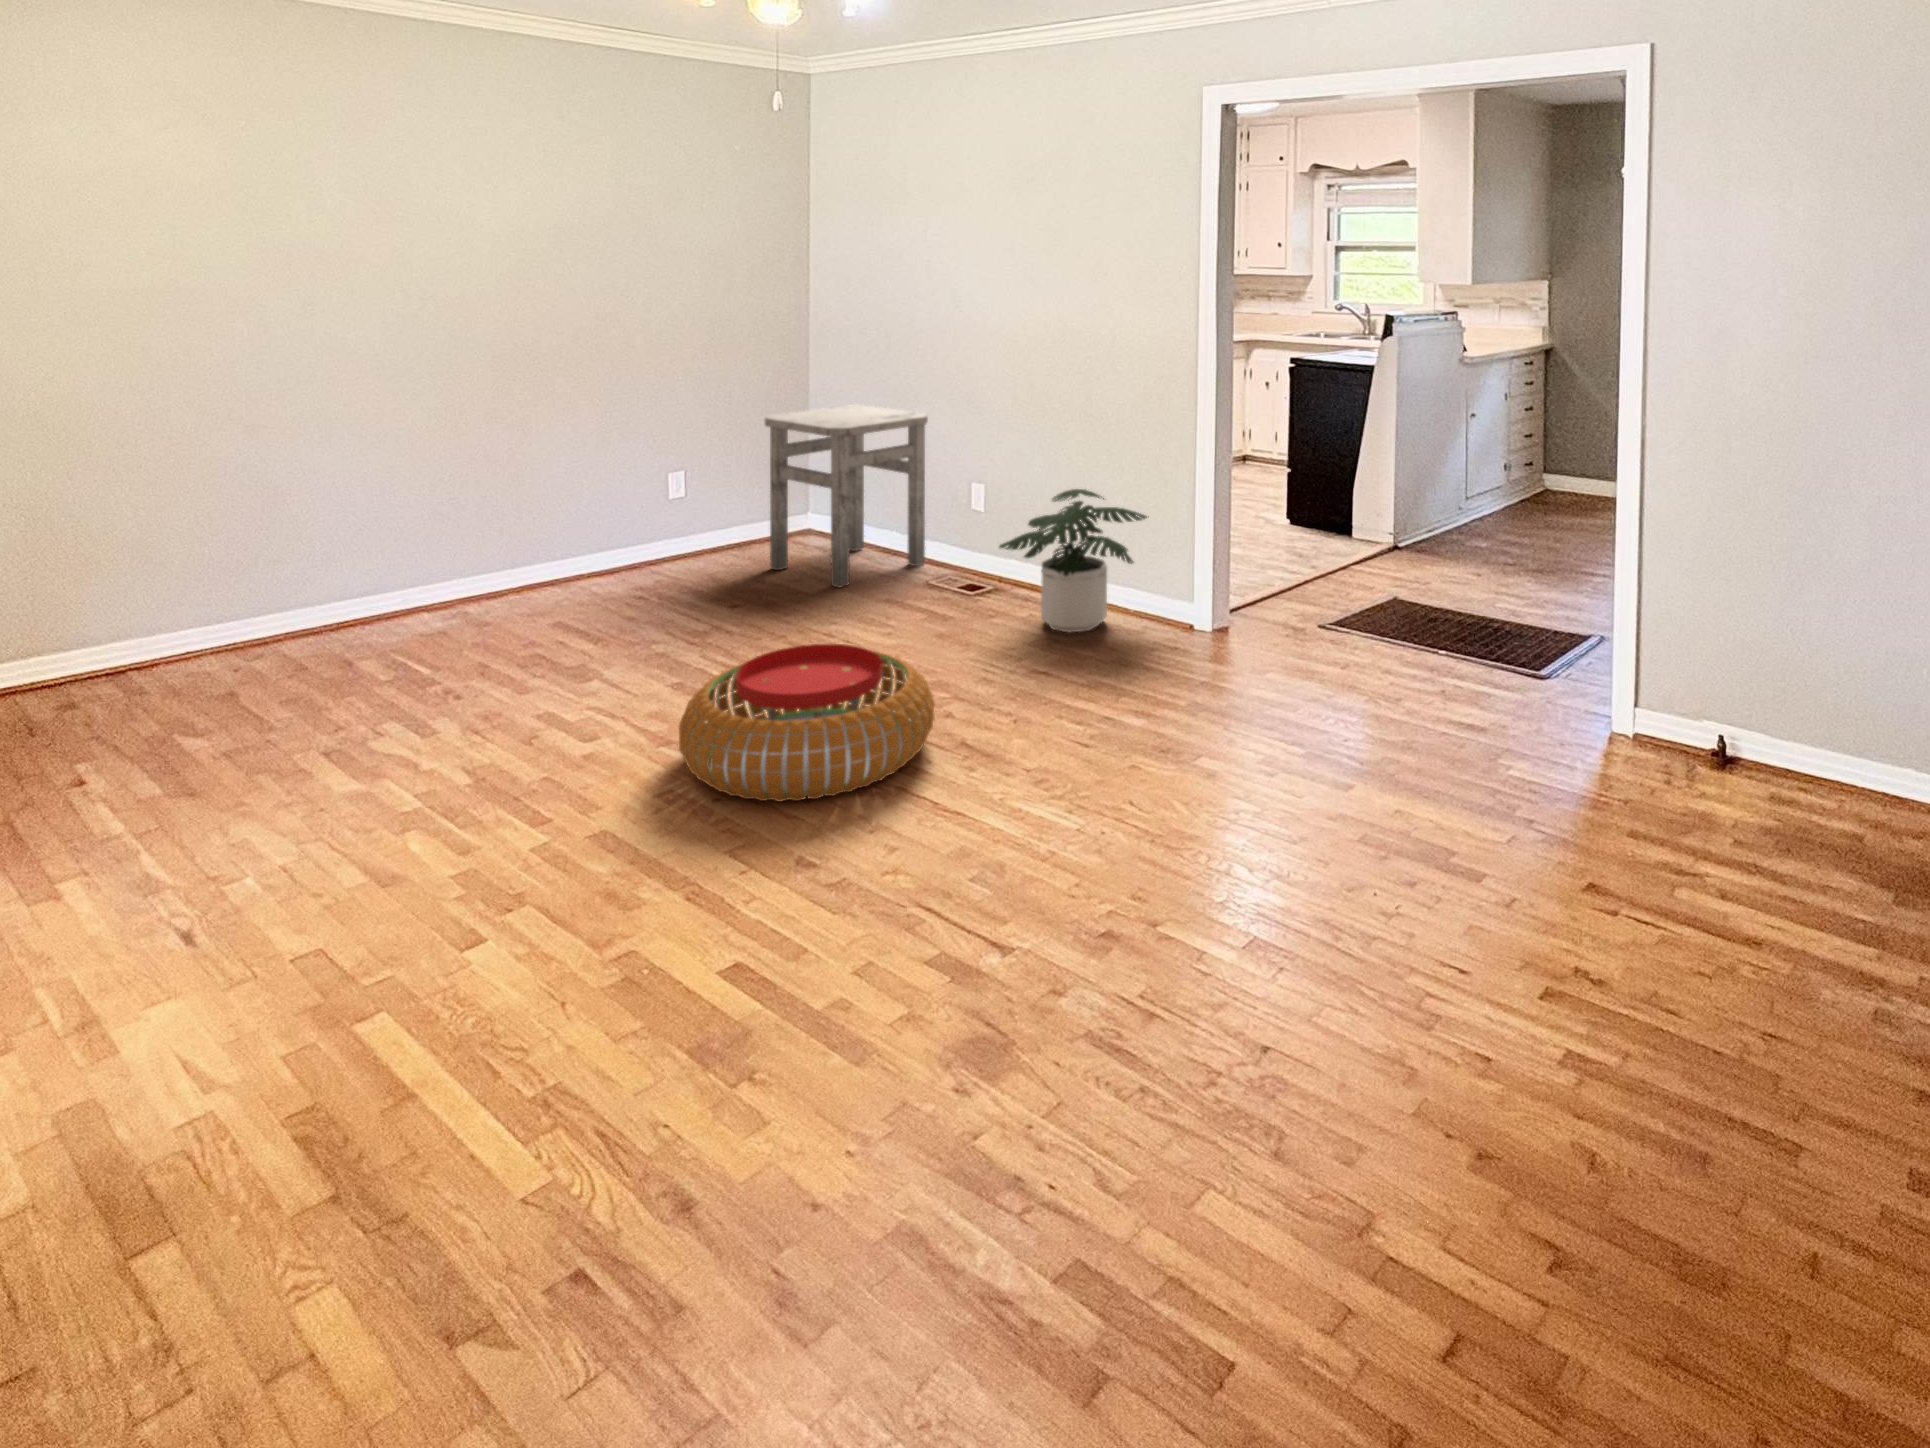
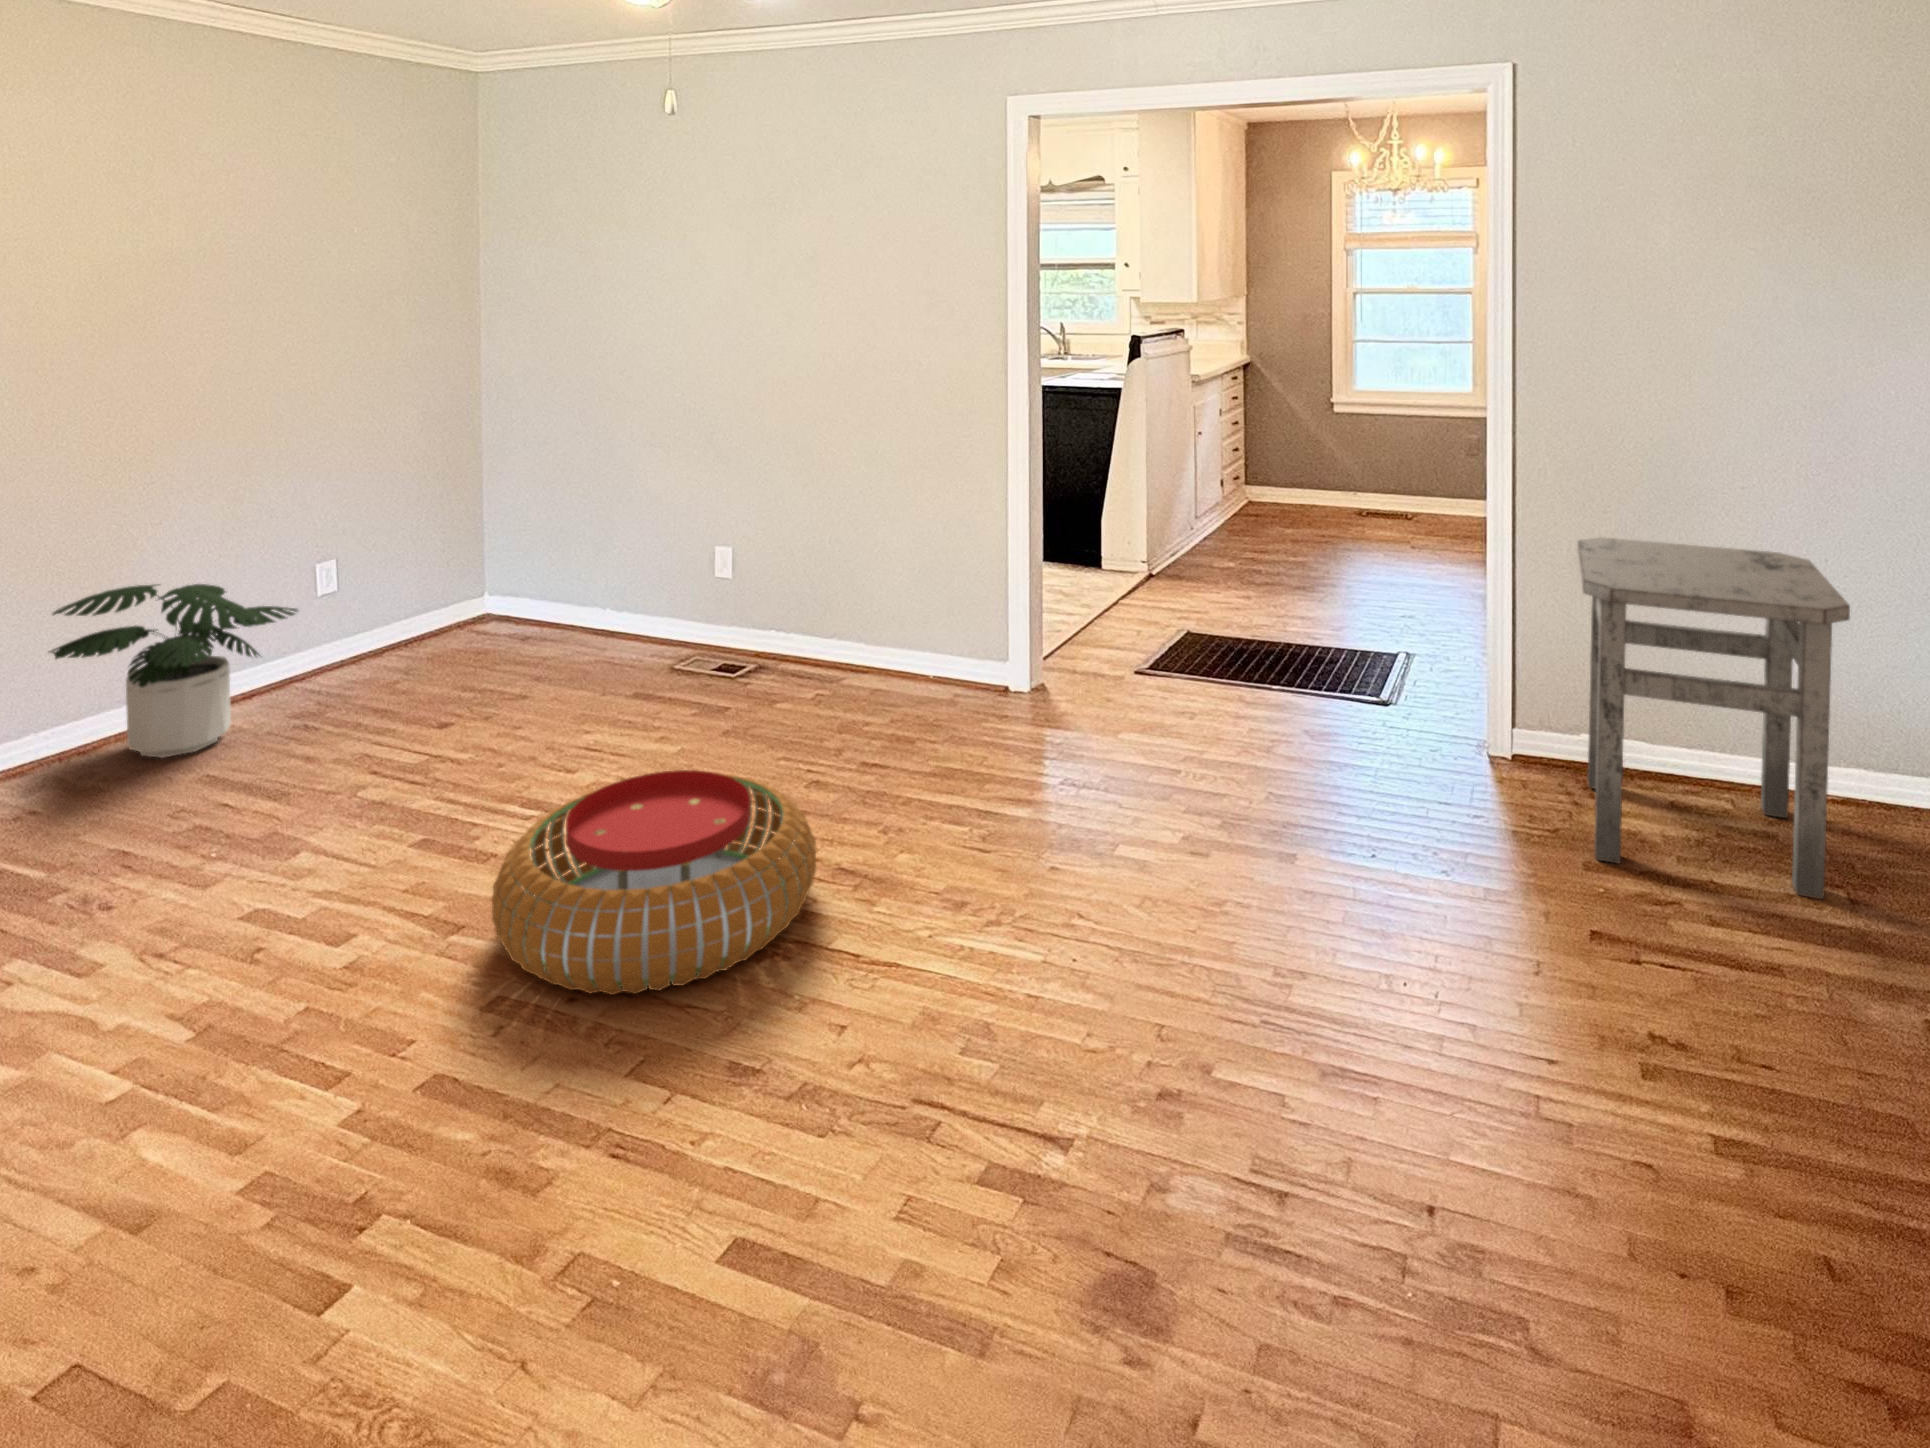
side table: present [765,405,928,588] -> present [1577,537,1850,899]
potted plant: present [999,489,1147,632] -> present [50,584,299,758]

